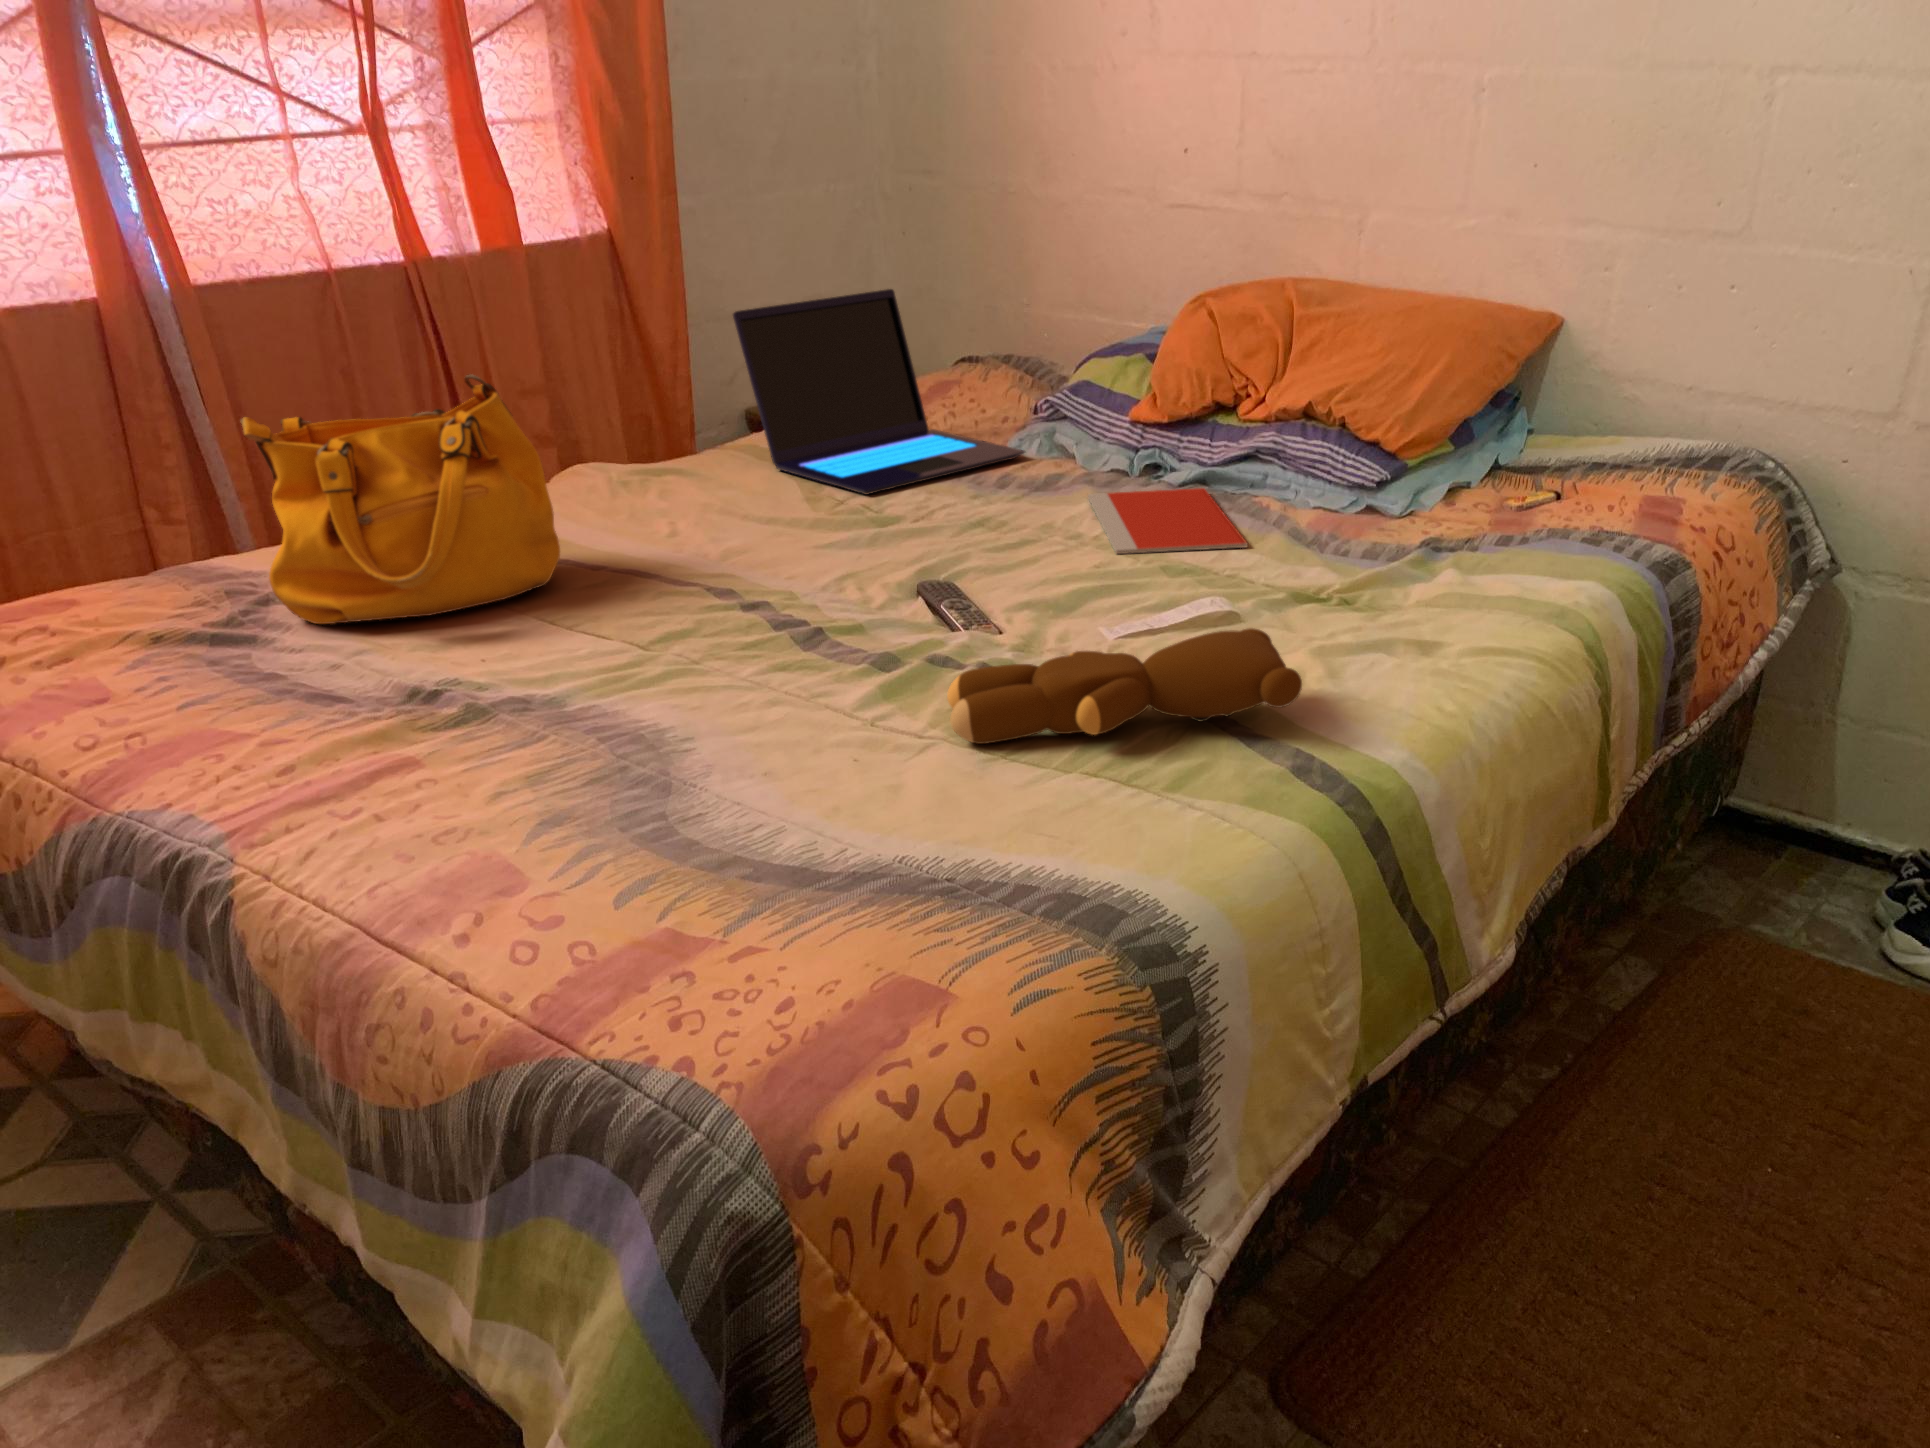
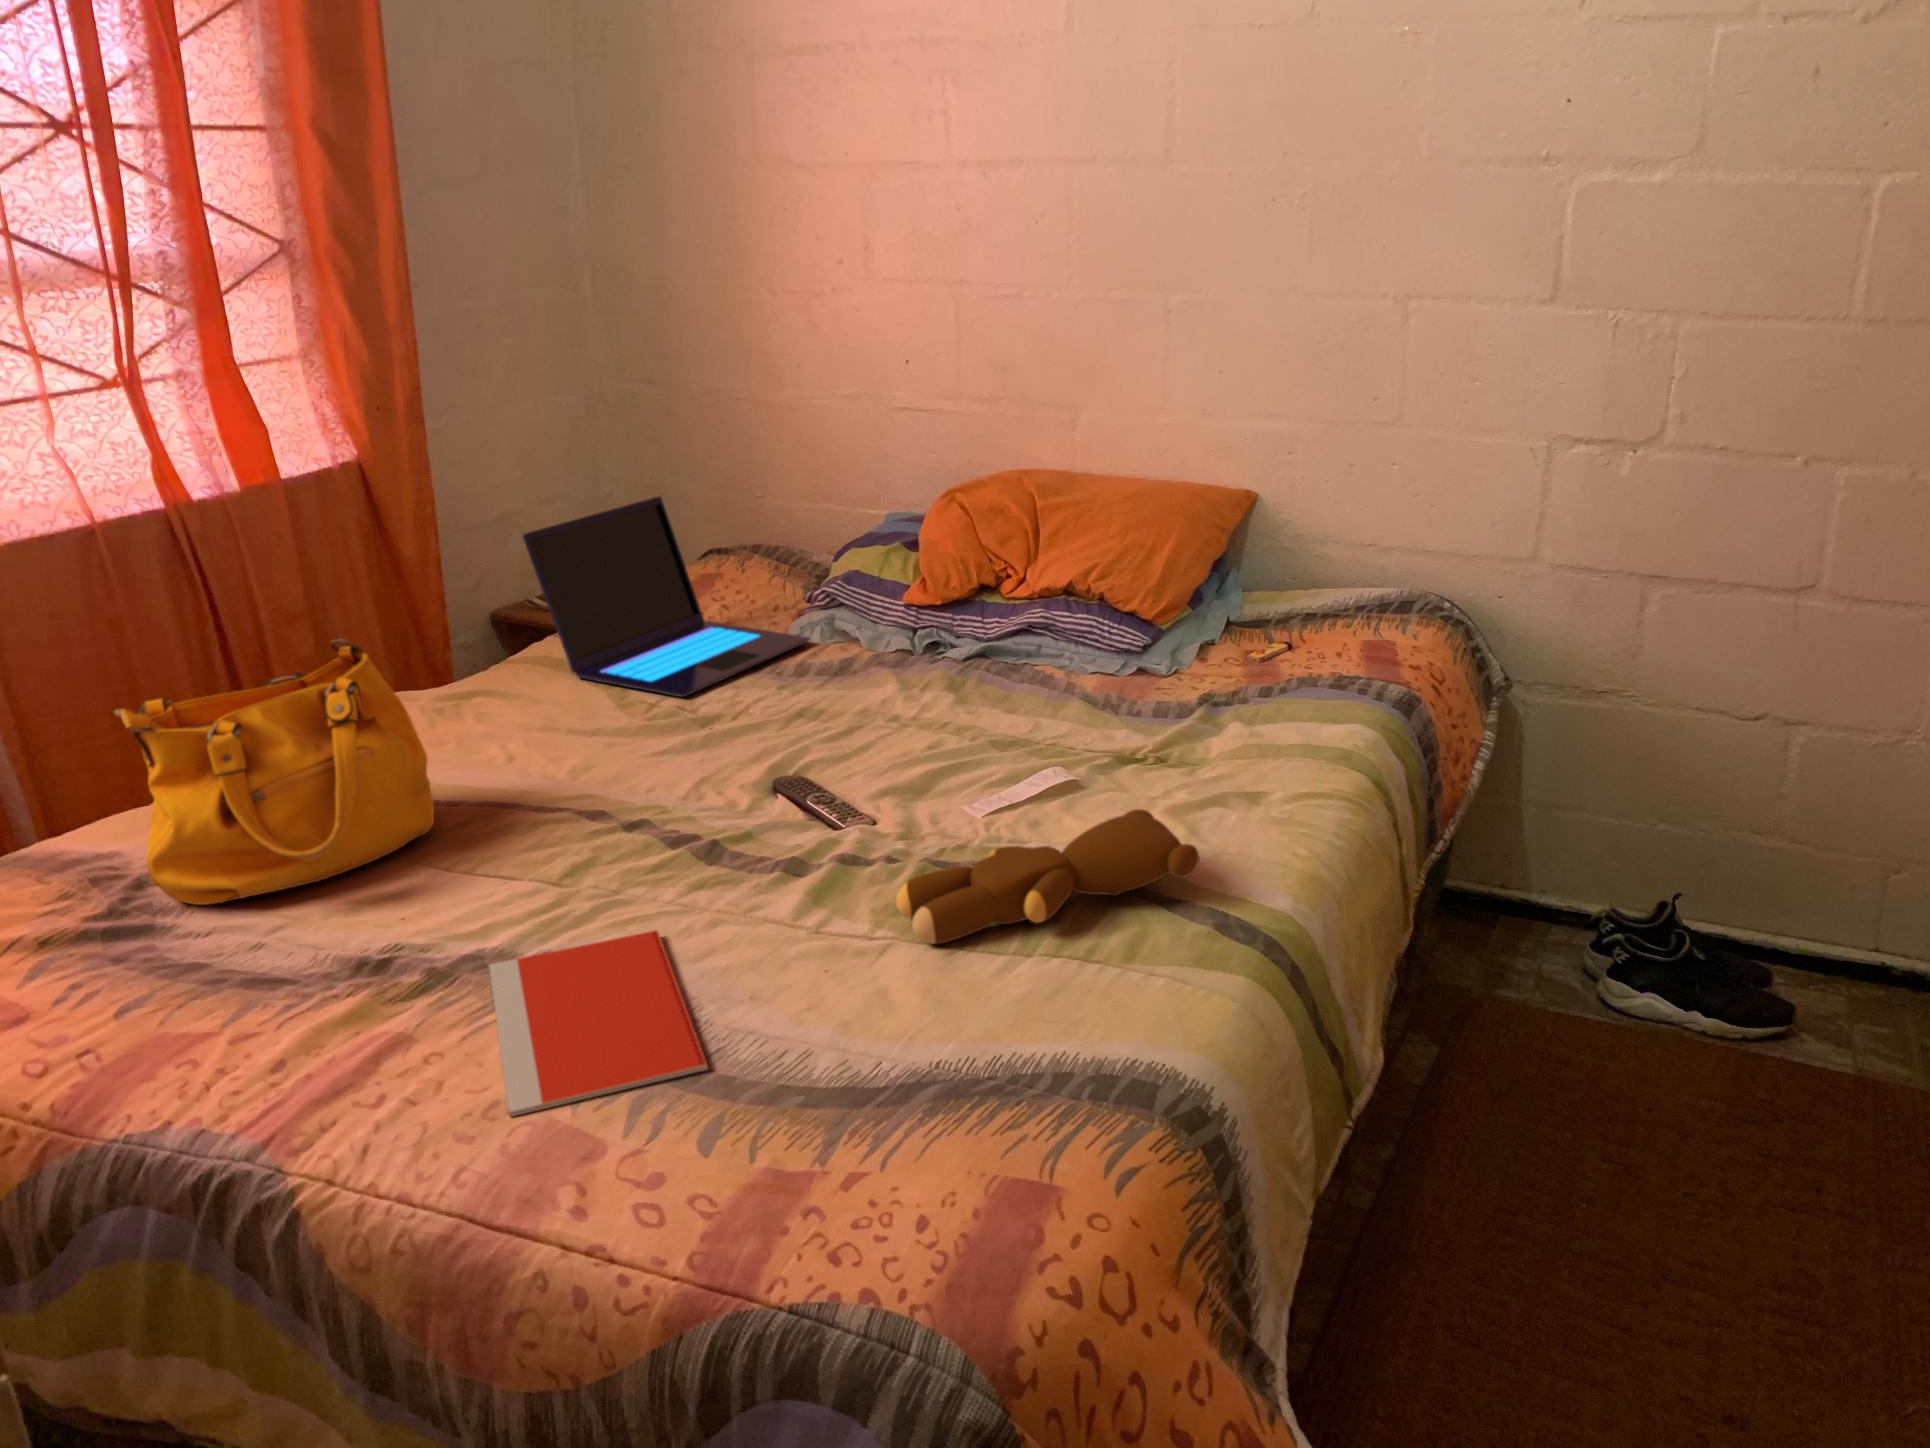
notebook: present [1088,488,1248,554] -> present [489,930,708,1117]

